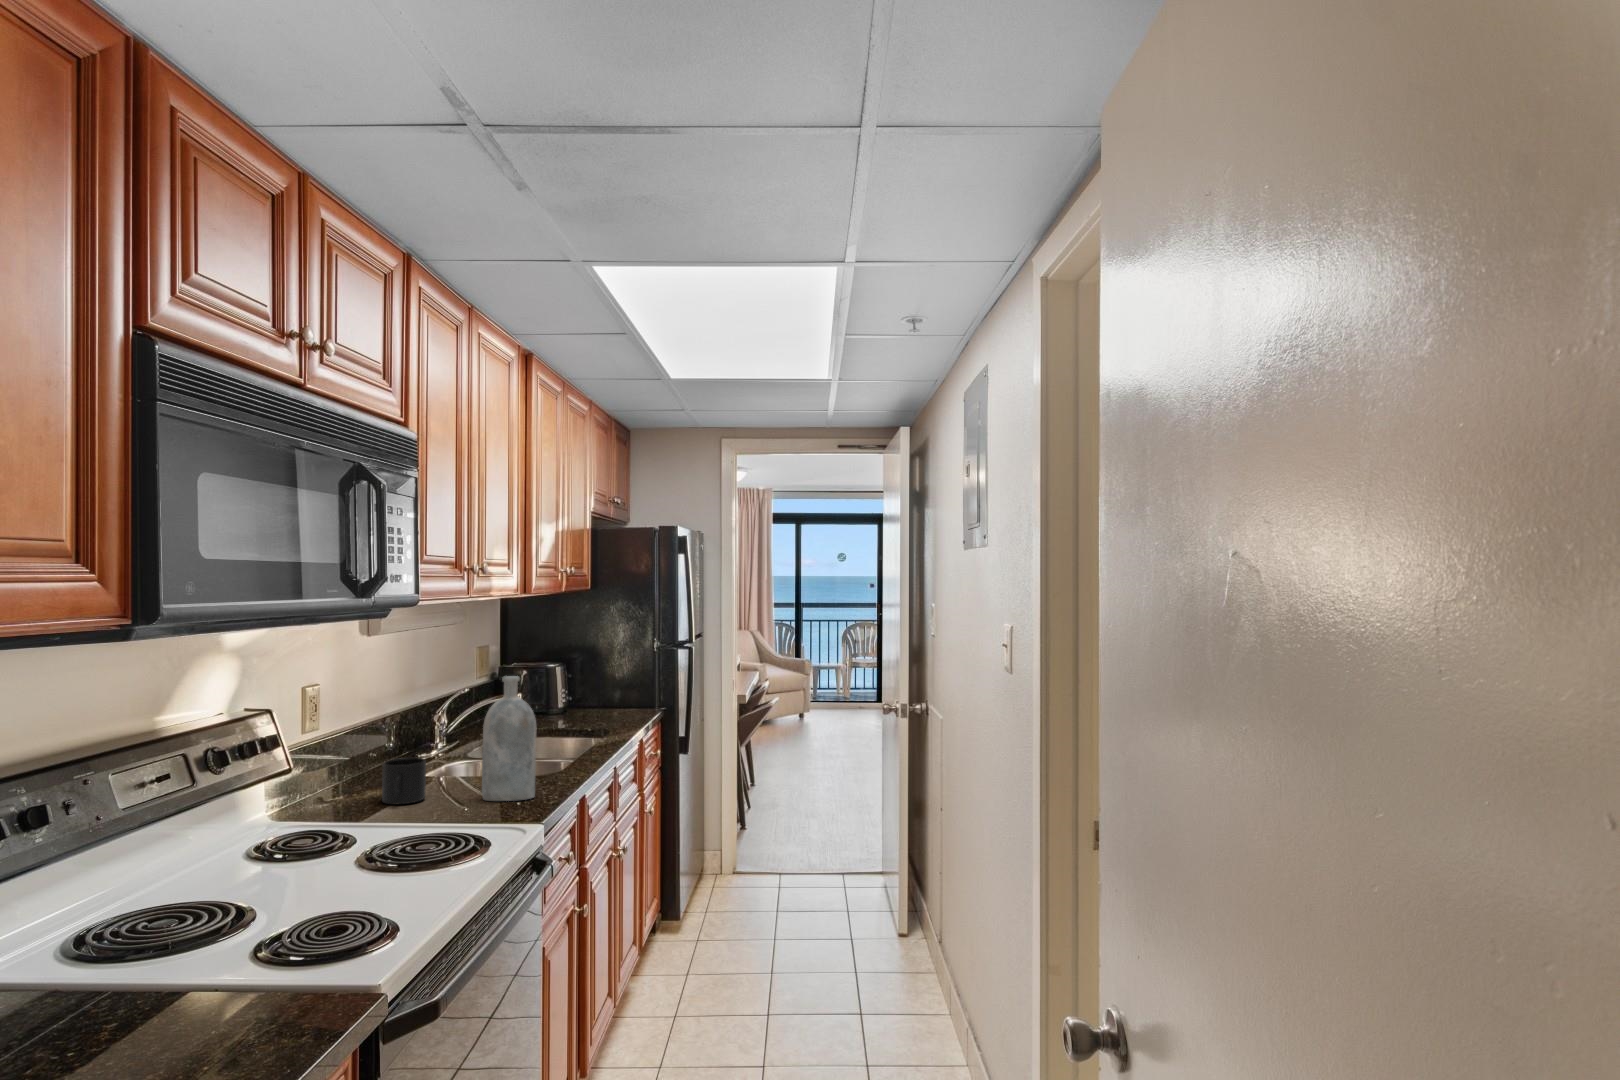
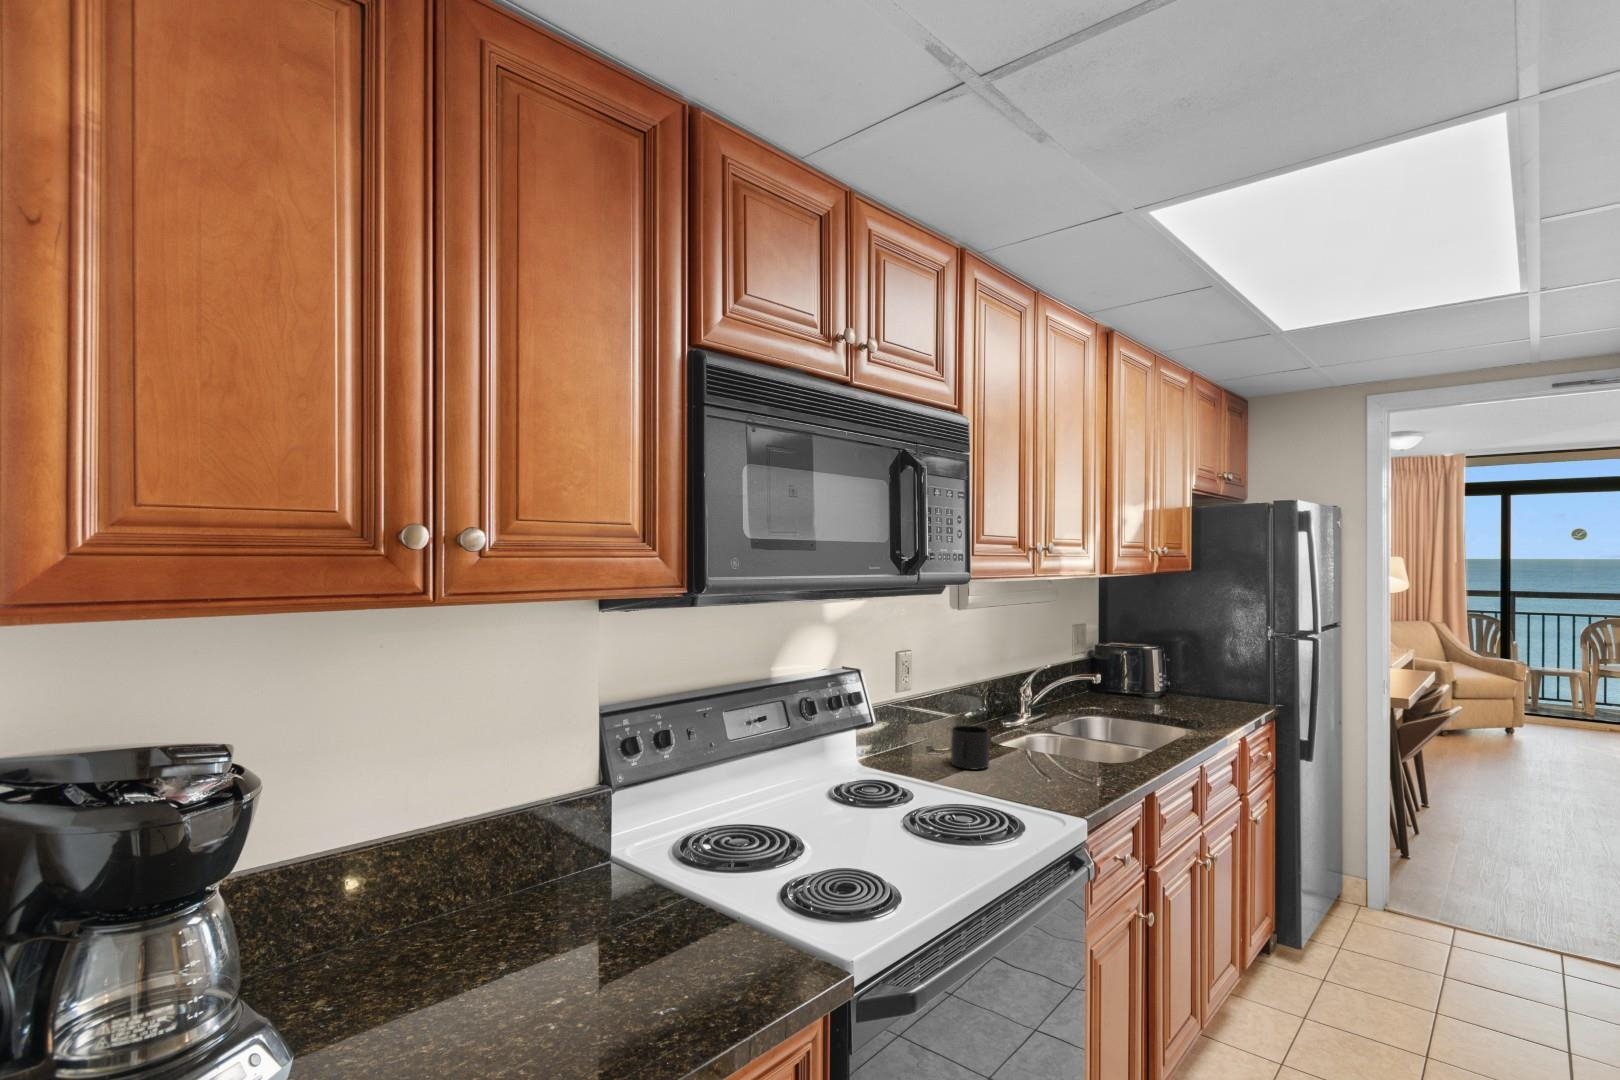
bottle: present [482,676,536,801] -> none [1039,659,1093,788]

